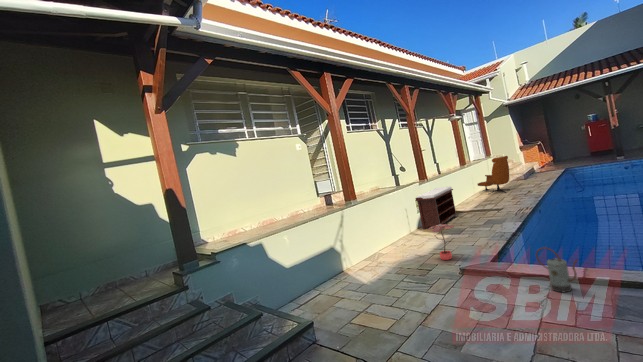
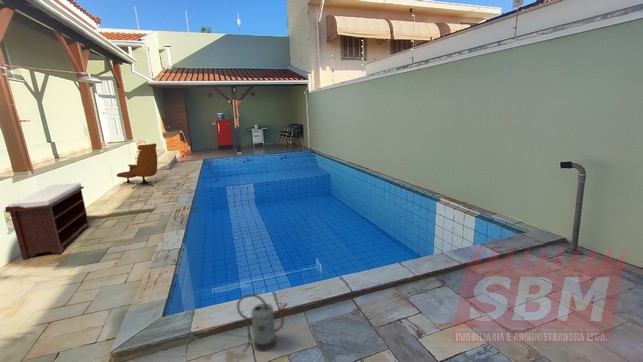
potted plant: present [428,224,454,260] -> none [33,263,95,330]

